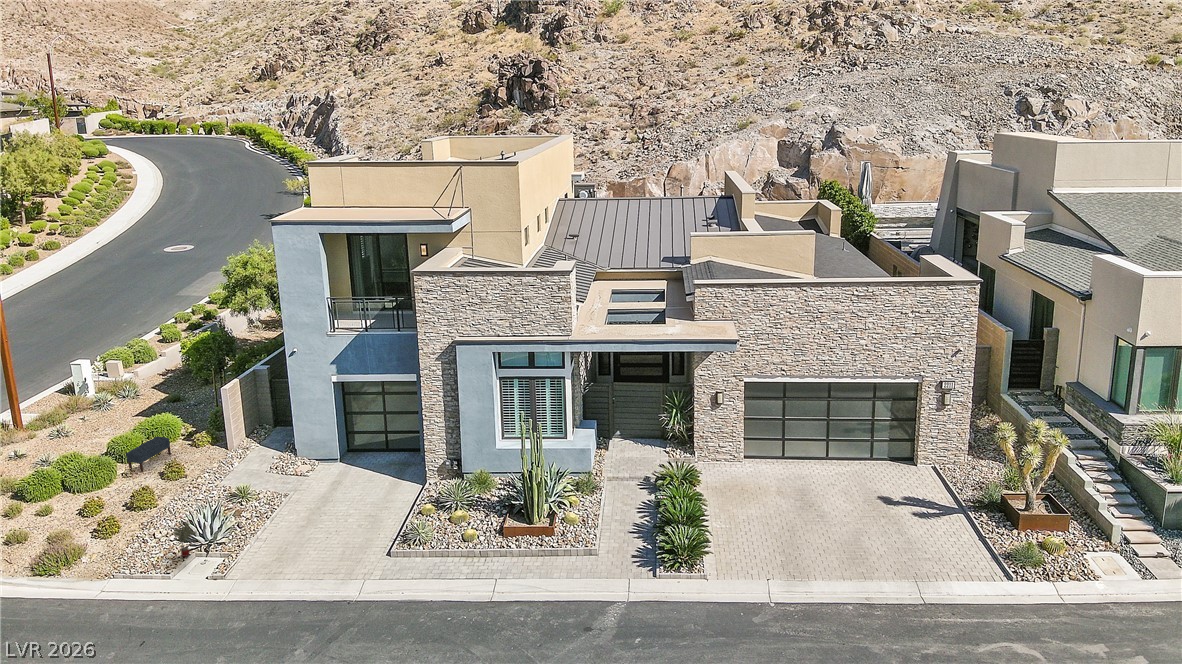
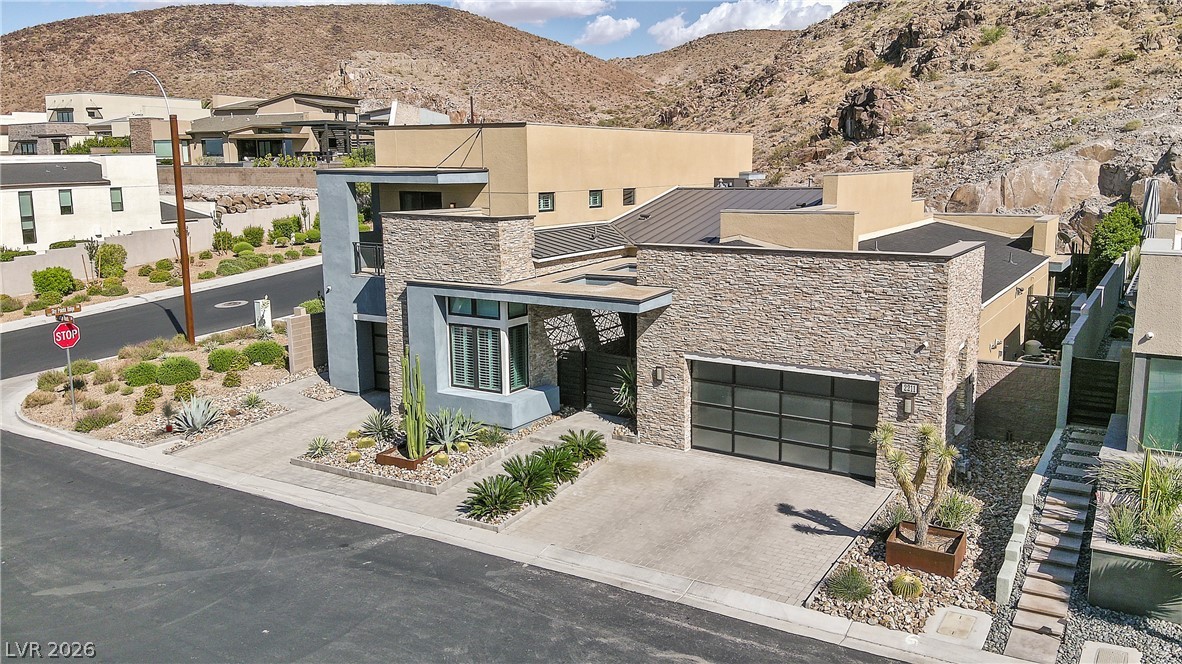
bench: present [126,437,171,472] -> none [215,356,256,380]

